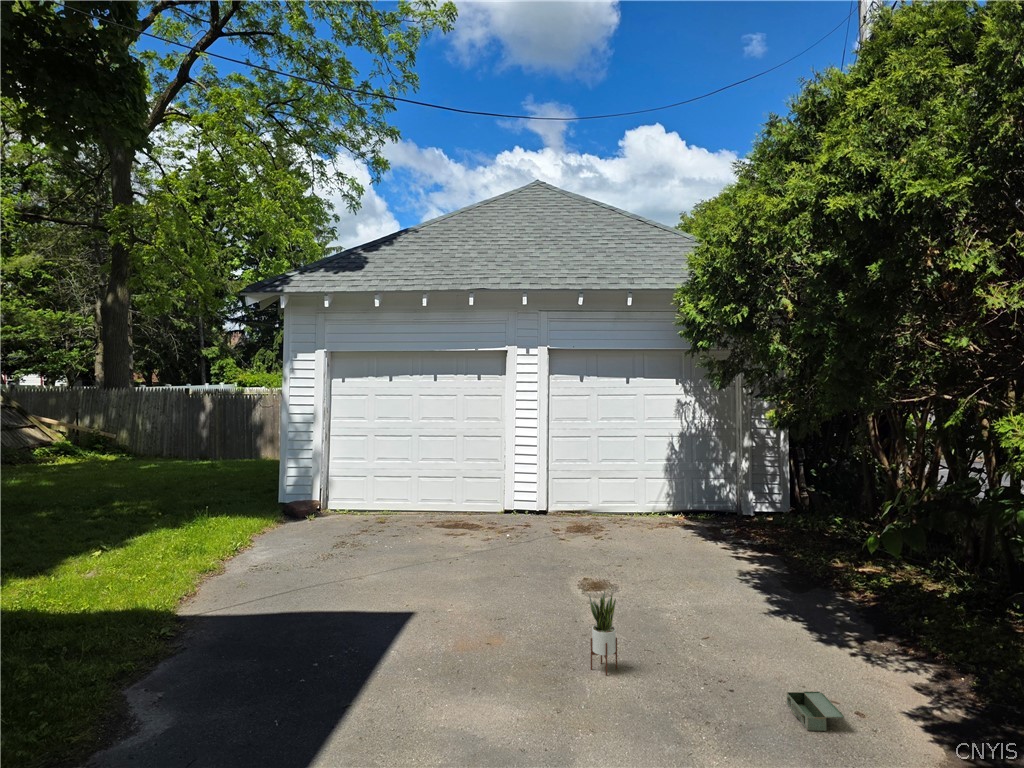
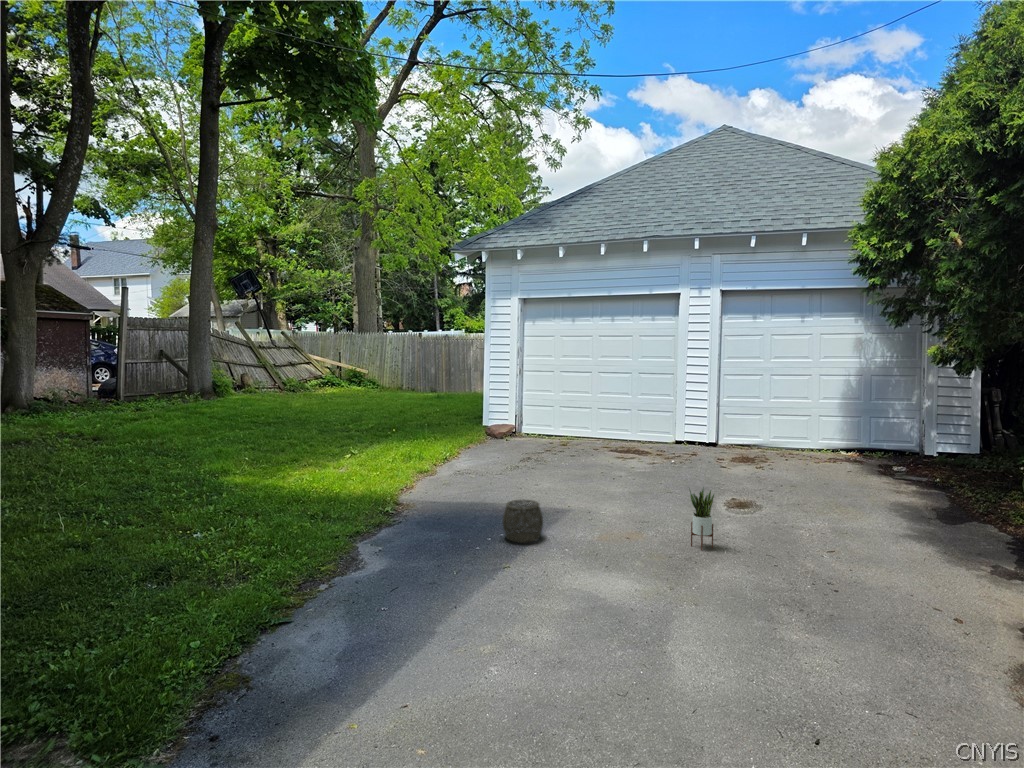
woven basket: none [338,631,398,702] -> present [503,500,543,543]
toolbox: present [787,692,844,731] -> none [843,573,883,600]

